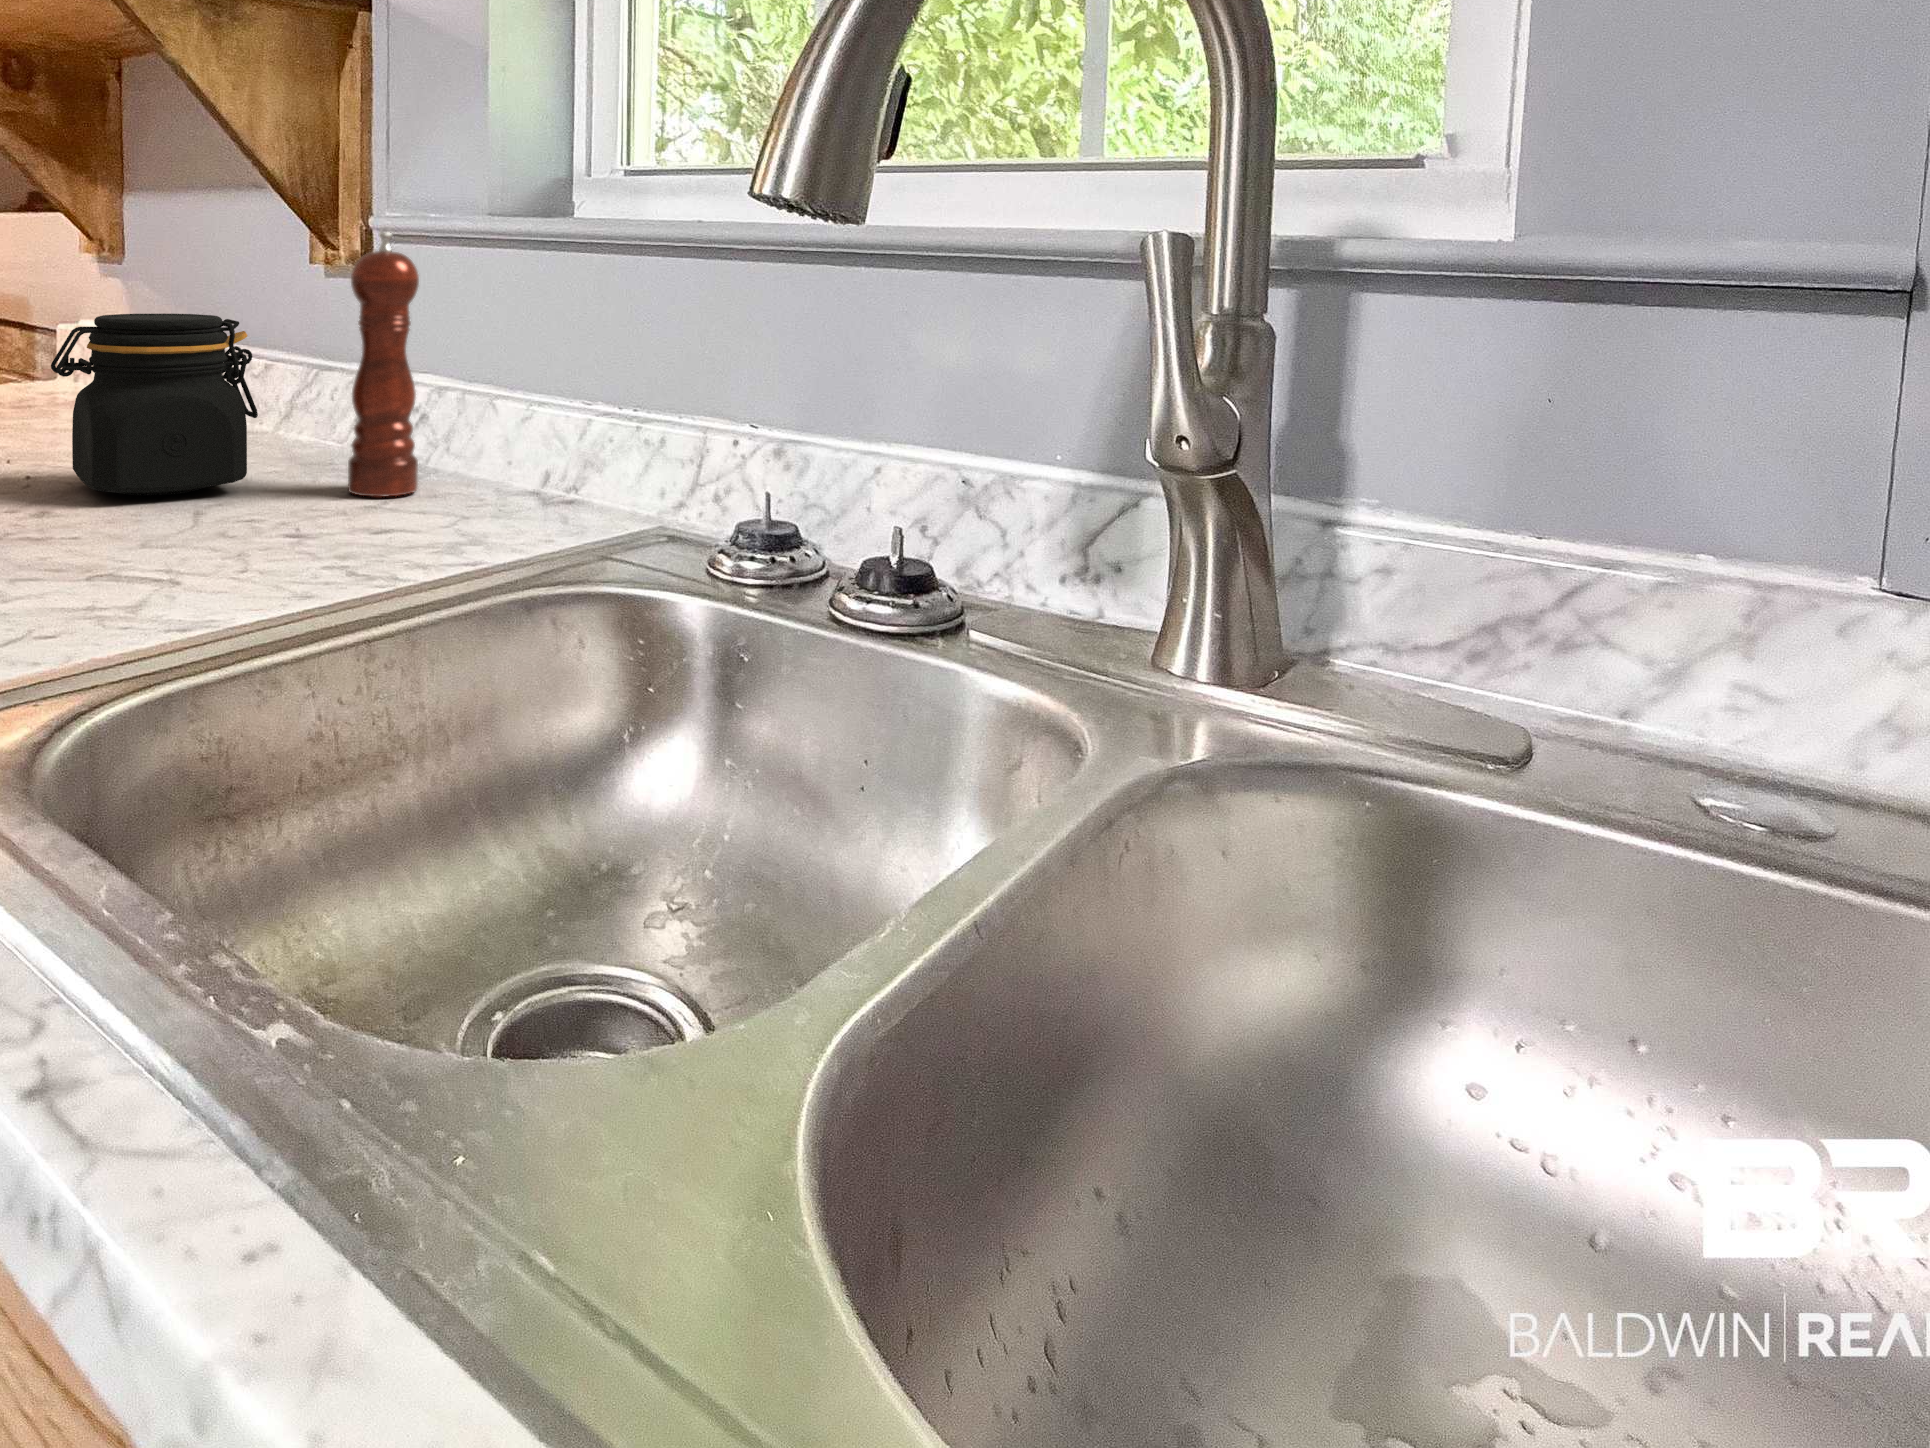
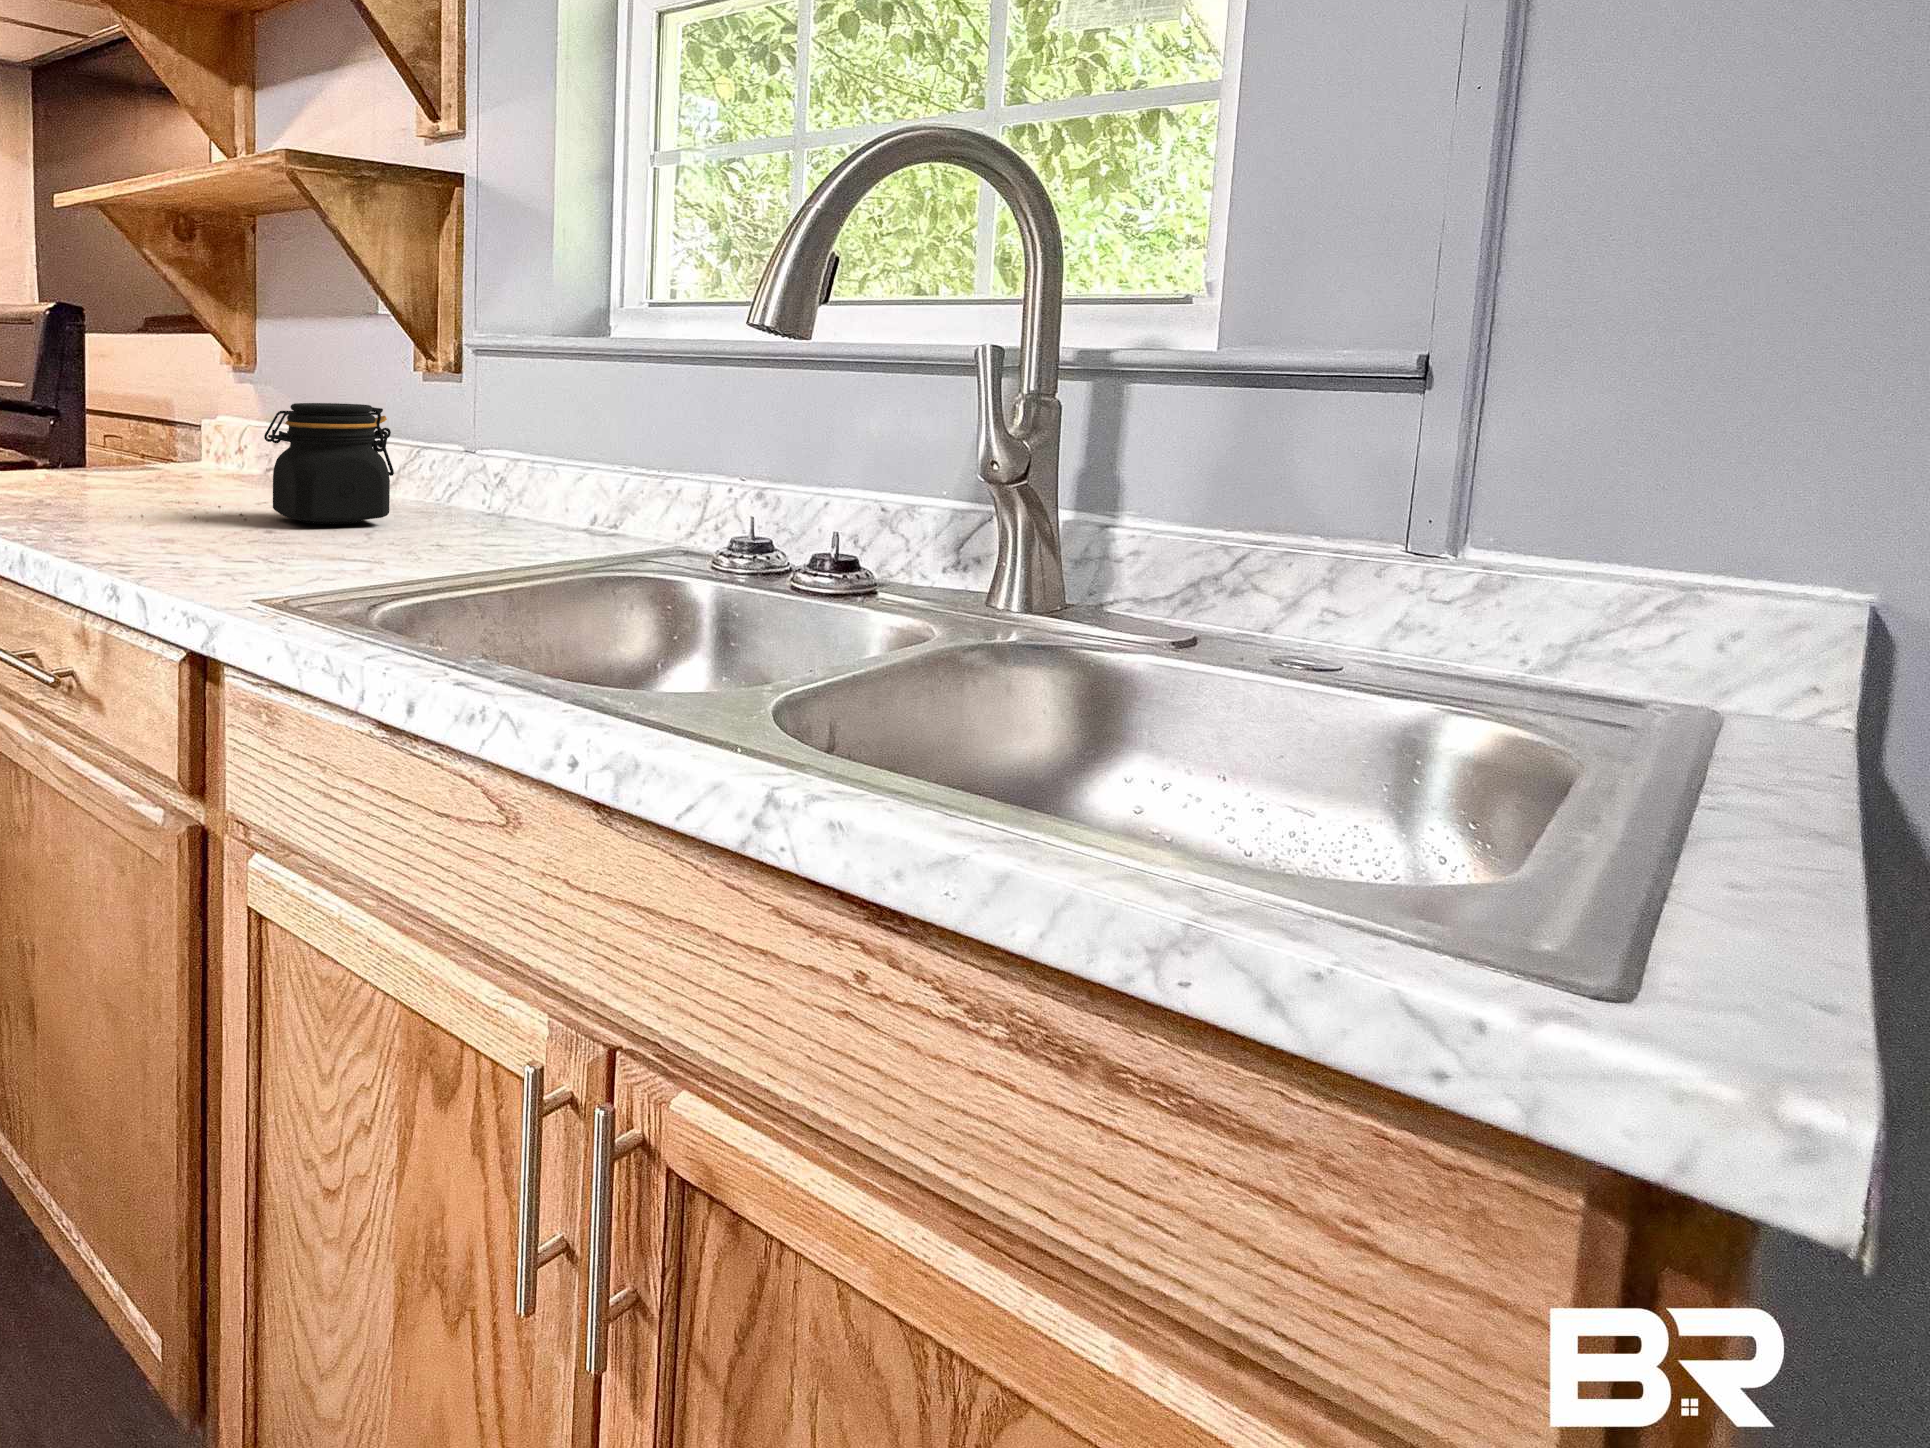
pepper mill: present [348,232,419,497] -> none [456,347,506,529]

